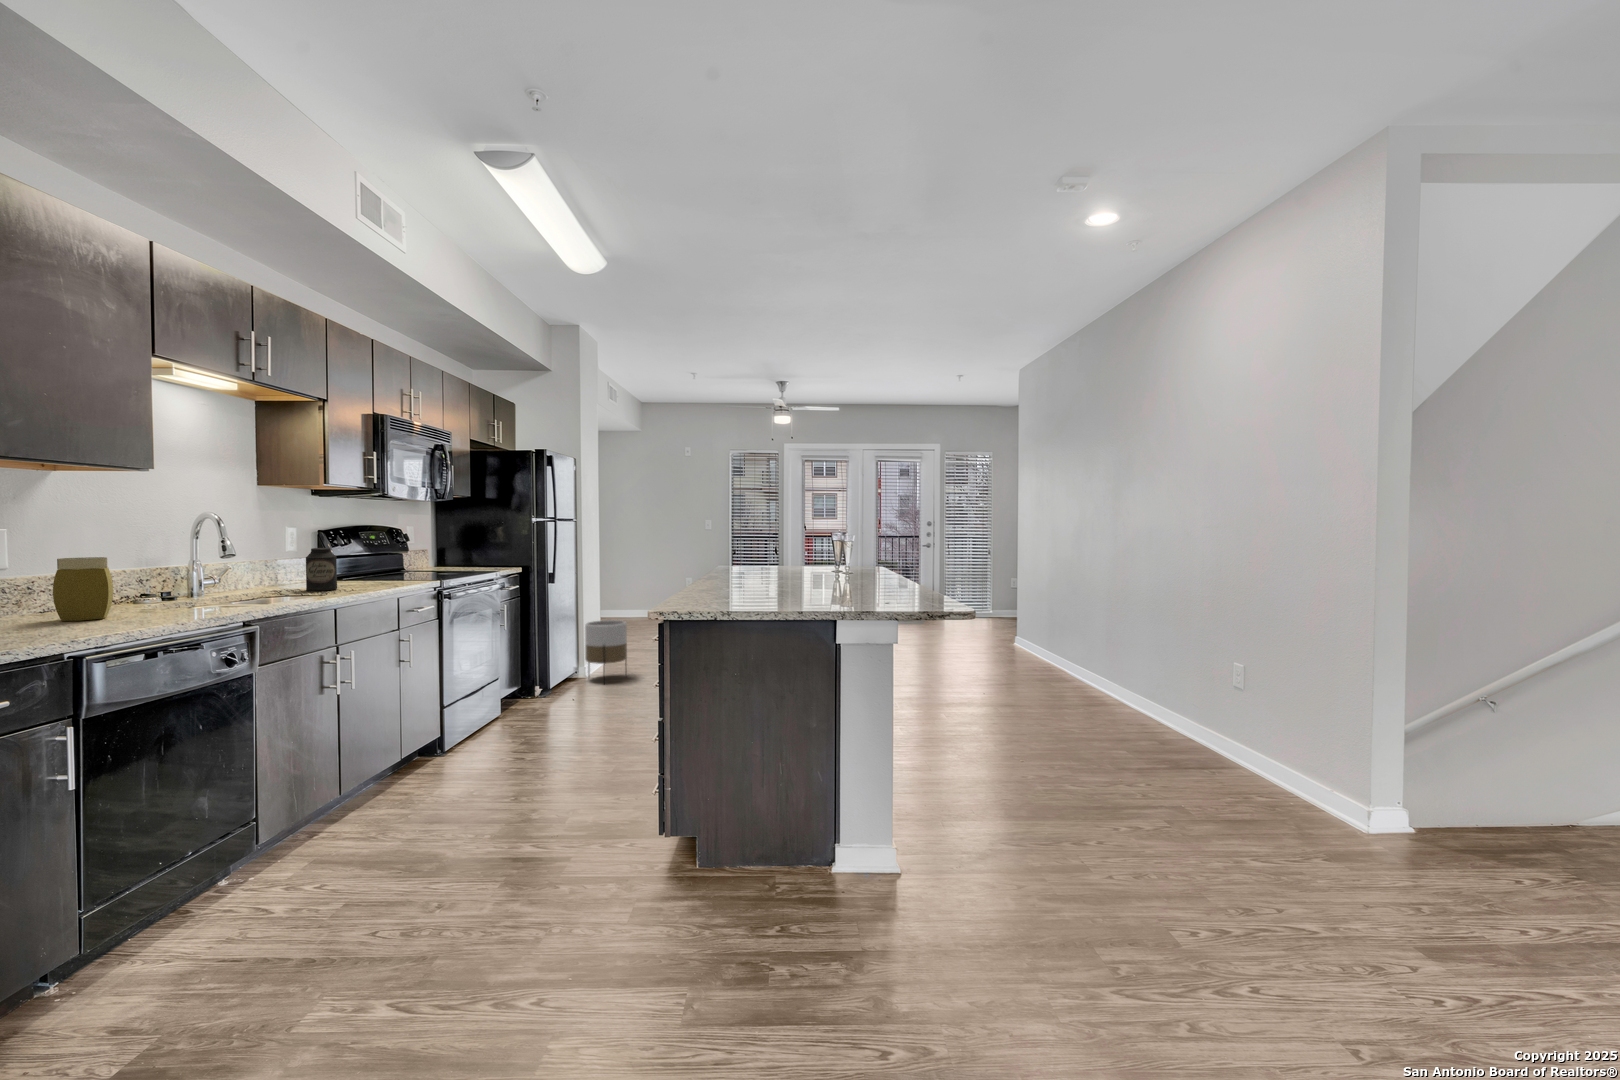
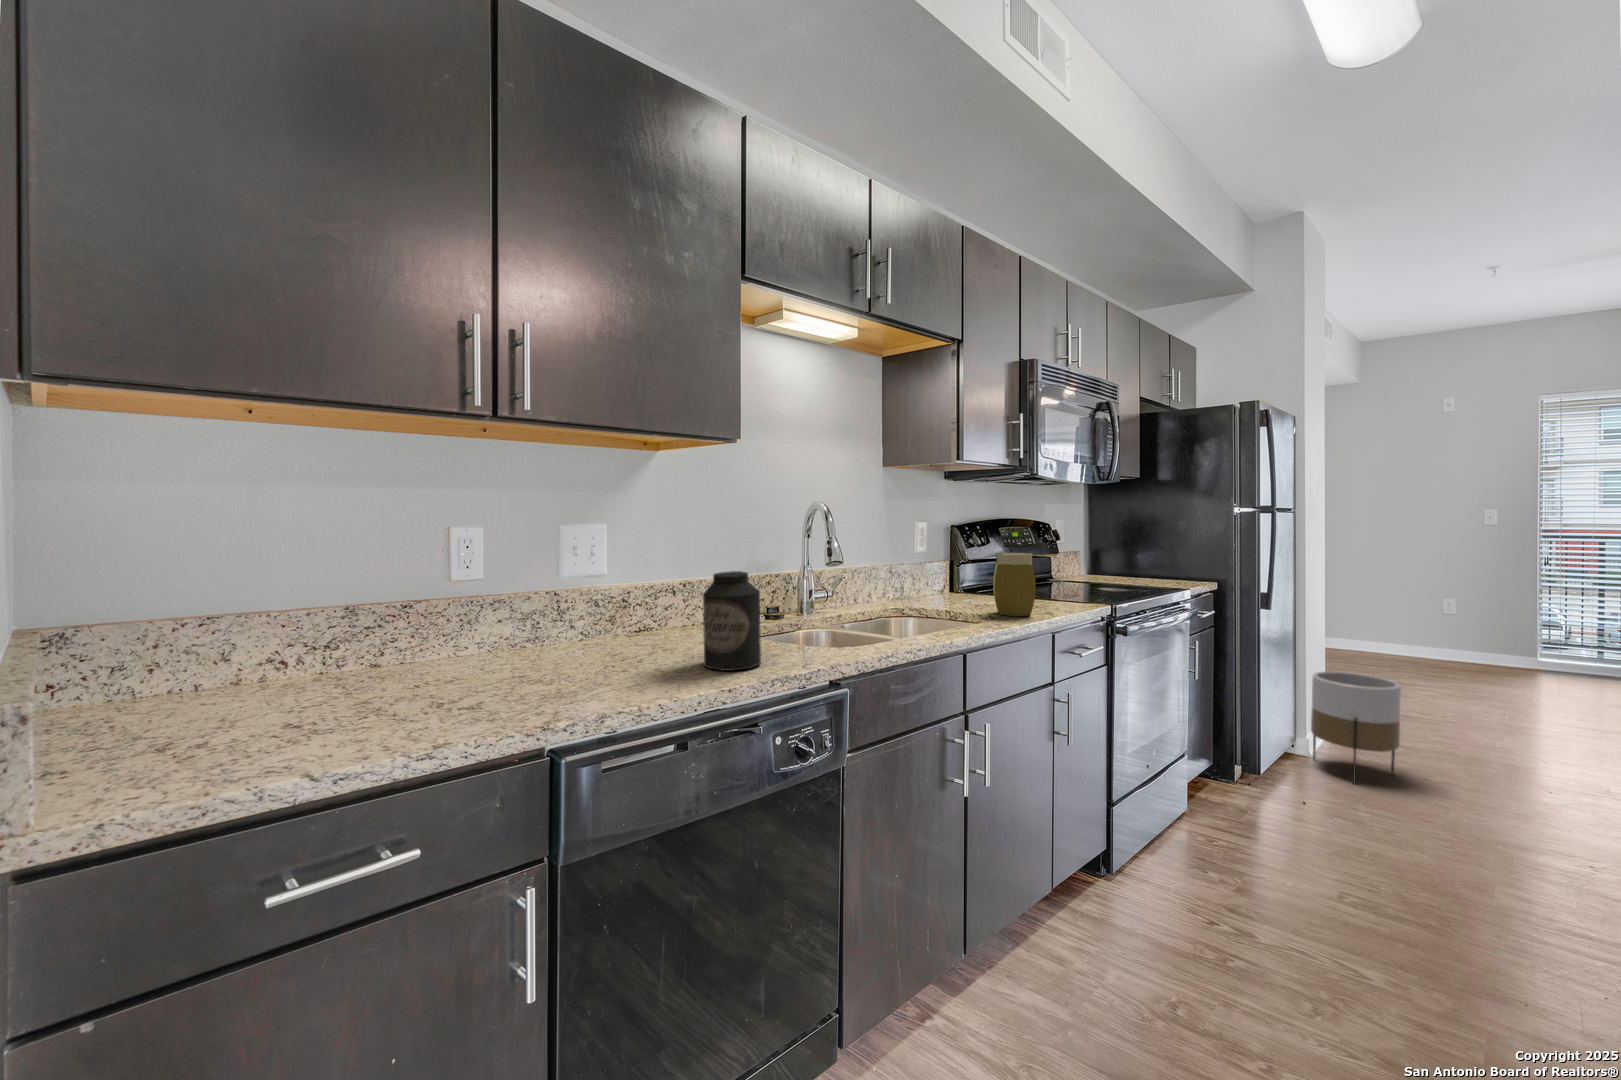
canister: present [306,548,337,591] -> present [703,571,761,671]
jar: present [53,557,113,621] -> present [993,553,1036,616]

